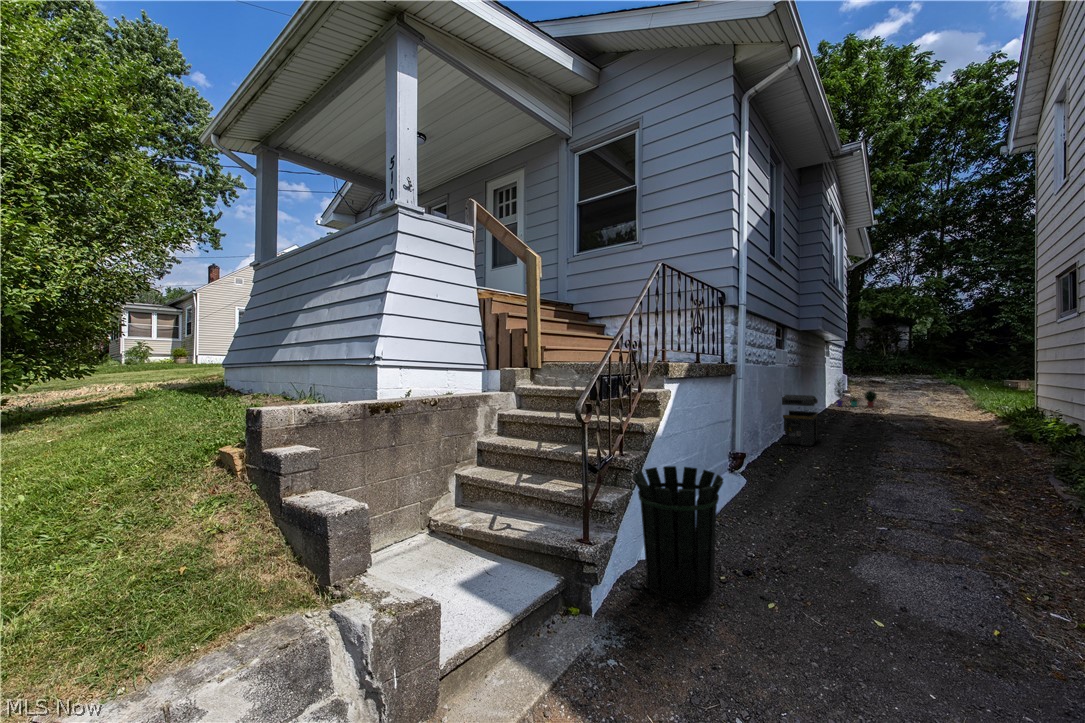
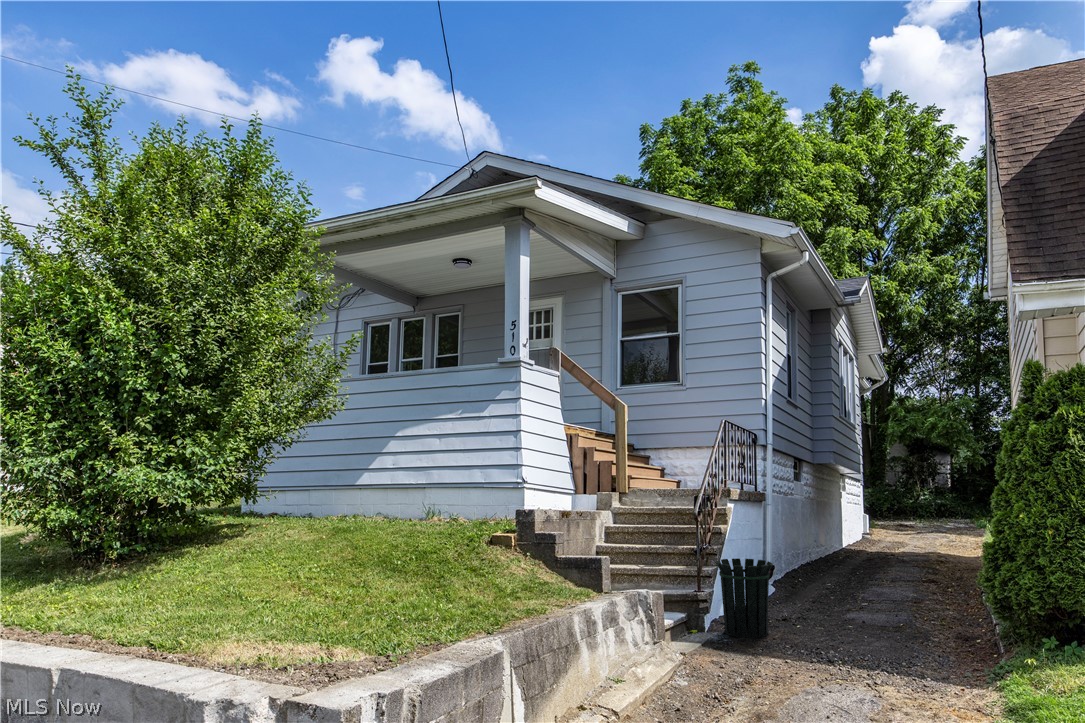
potted plant: present [835,379,877,407] -> none [851,513,896,546]
toolbox: present [779,395,818,446] -> none [796,525,834,573]

